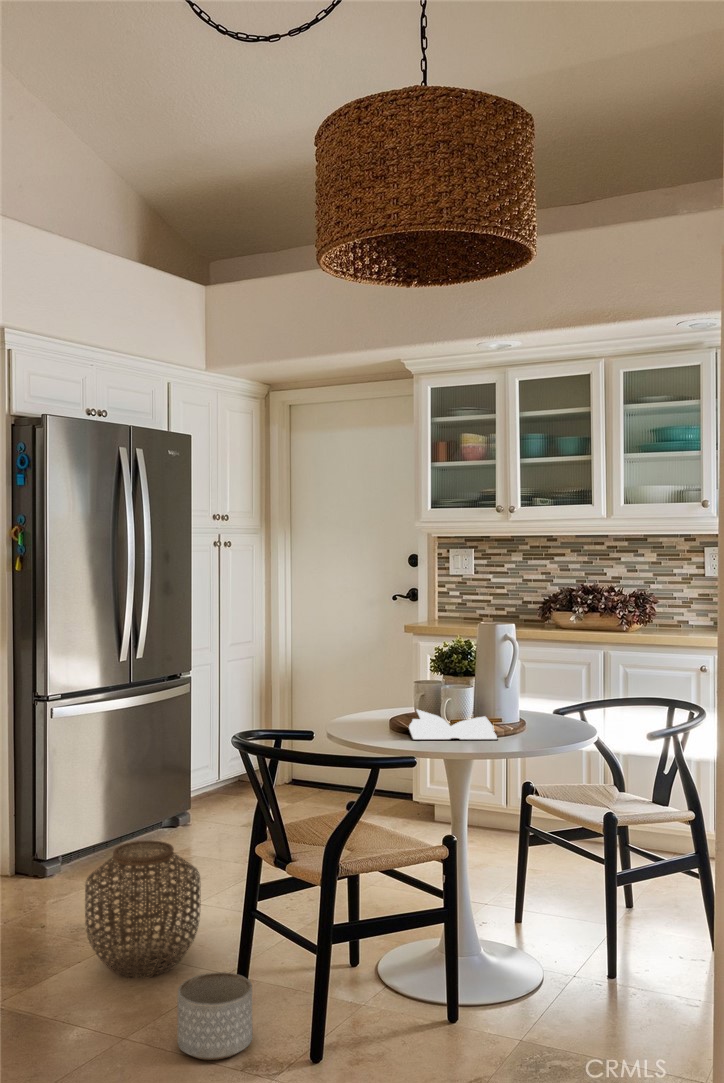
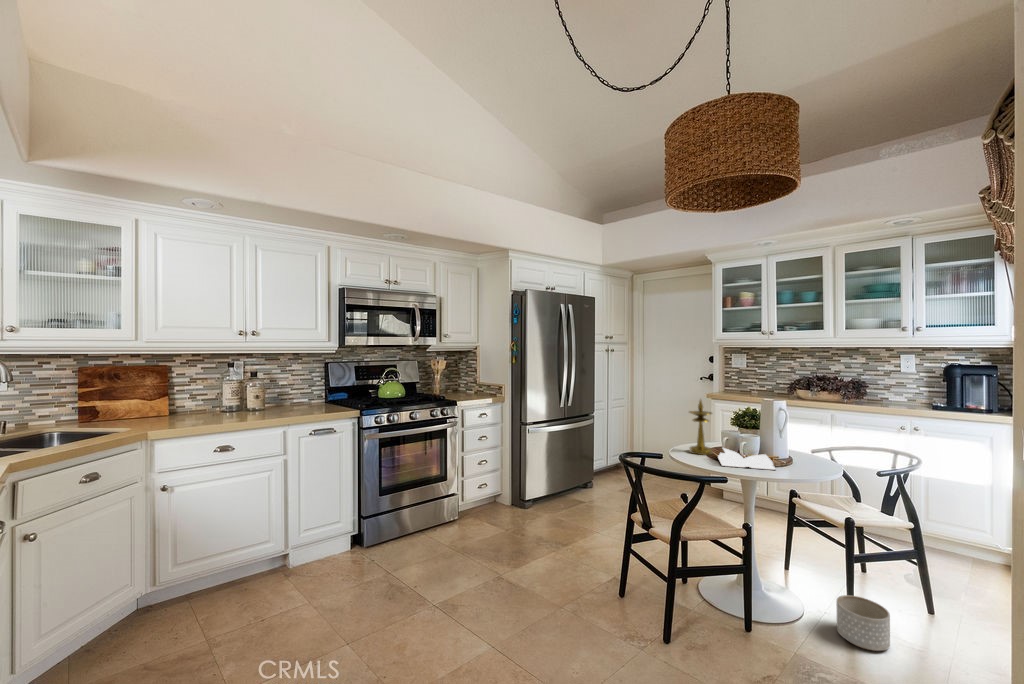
candlestick: none [361,623,403,727] -> present [689,400,713,455]
woven basket: present [85,841,201,978] -> none [546,501,602,570]
planter: present [177,972,252,1060] -> present [836,595,890,651]

